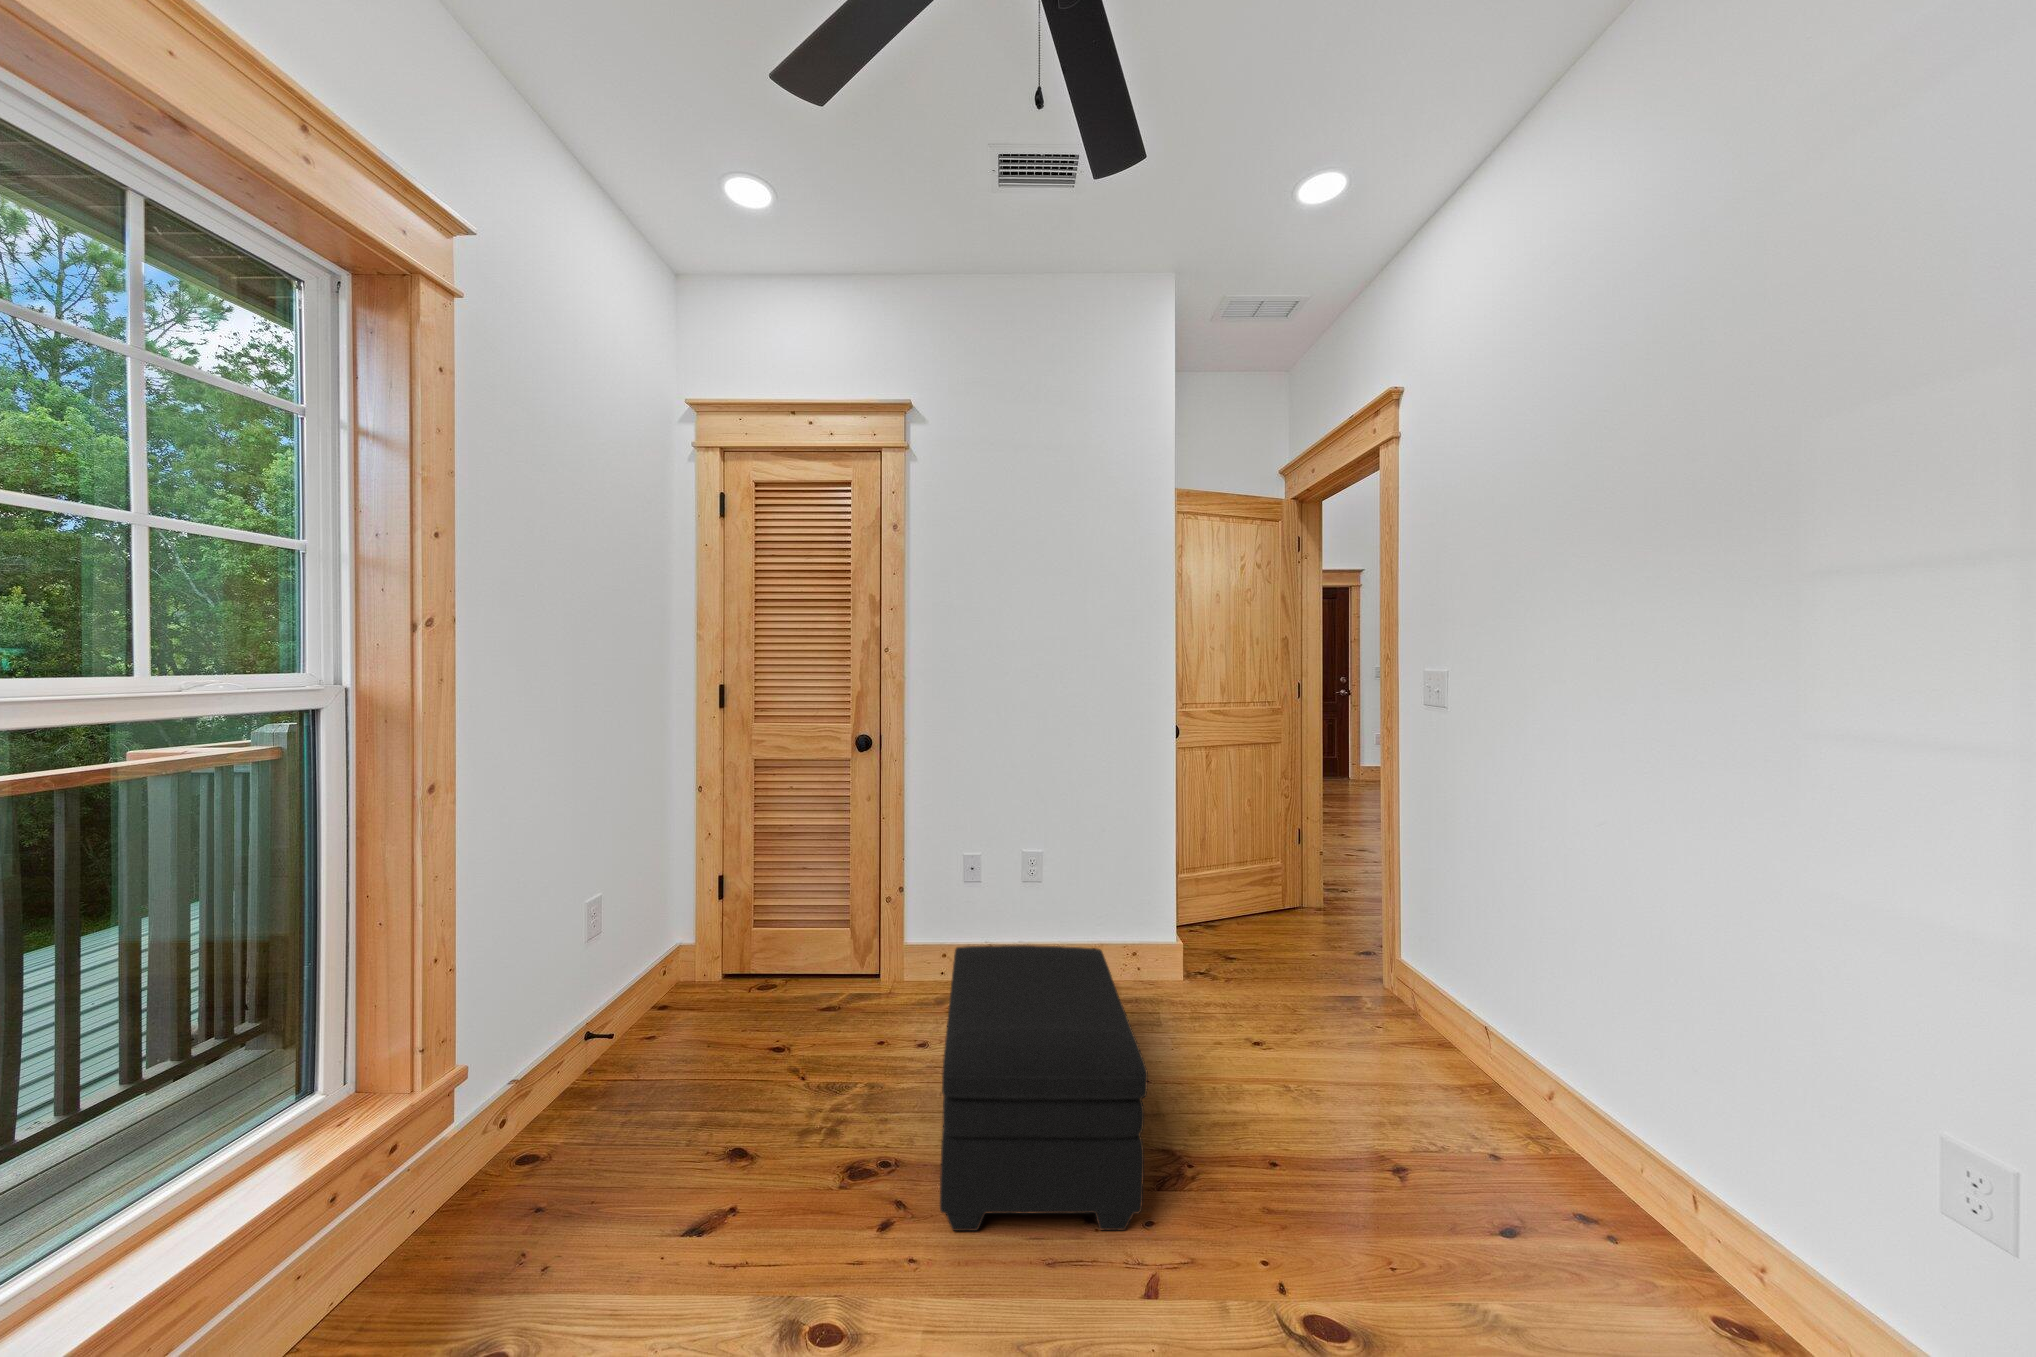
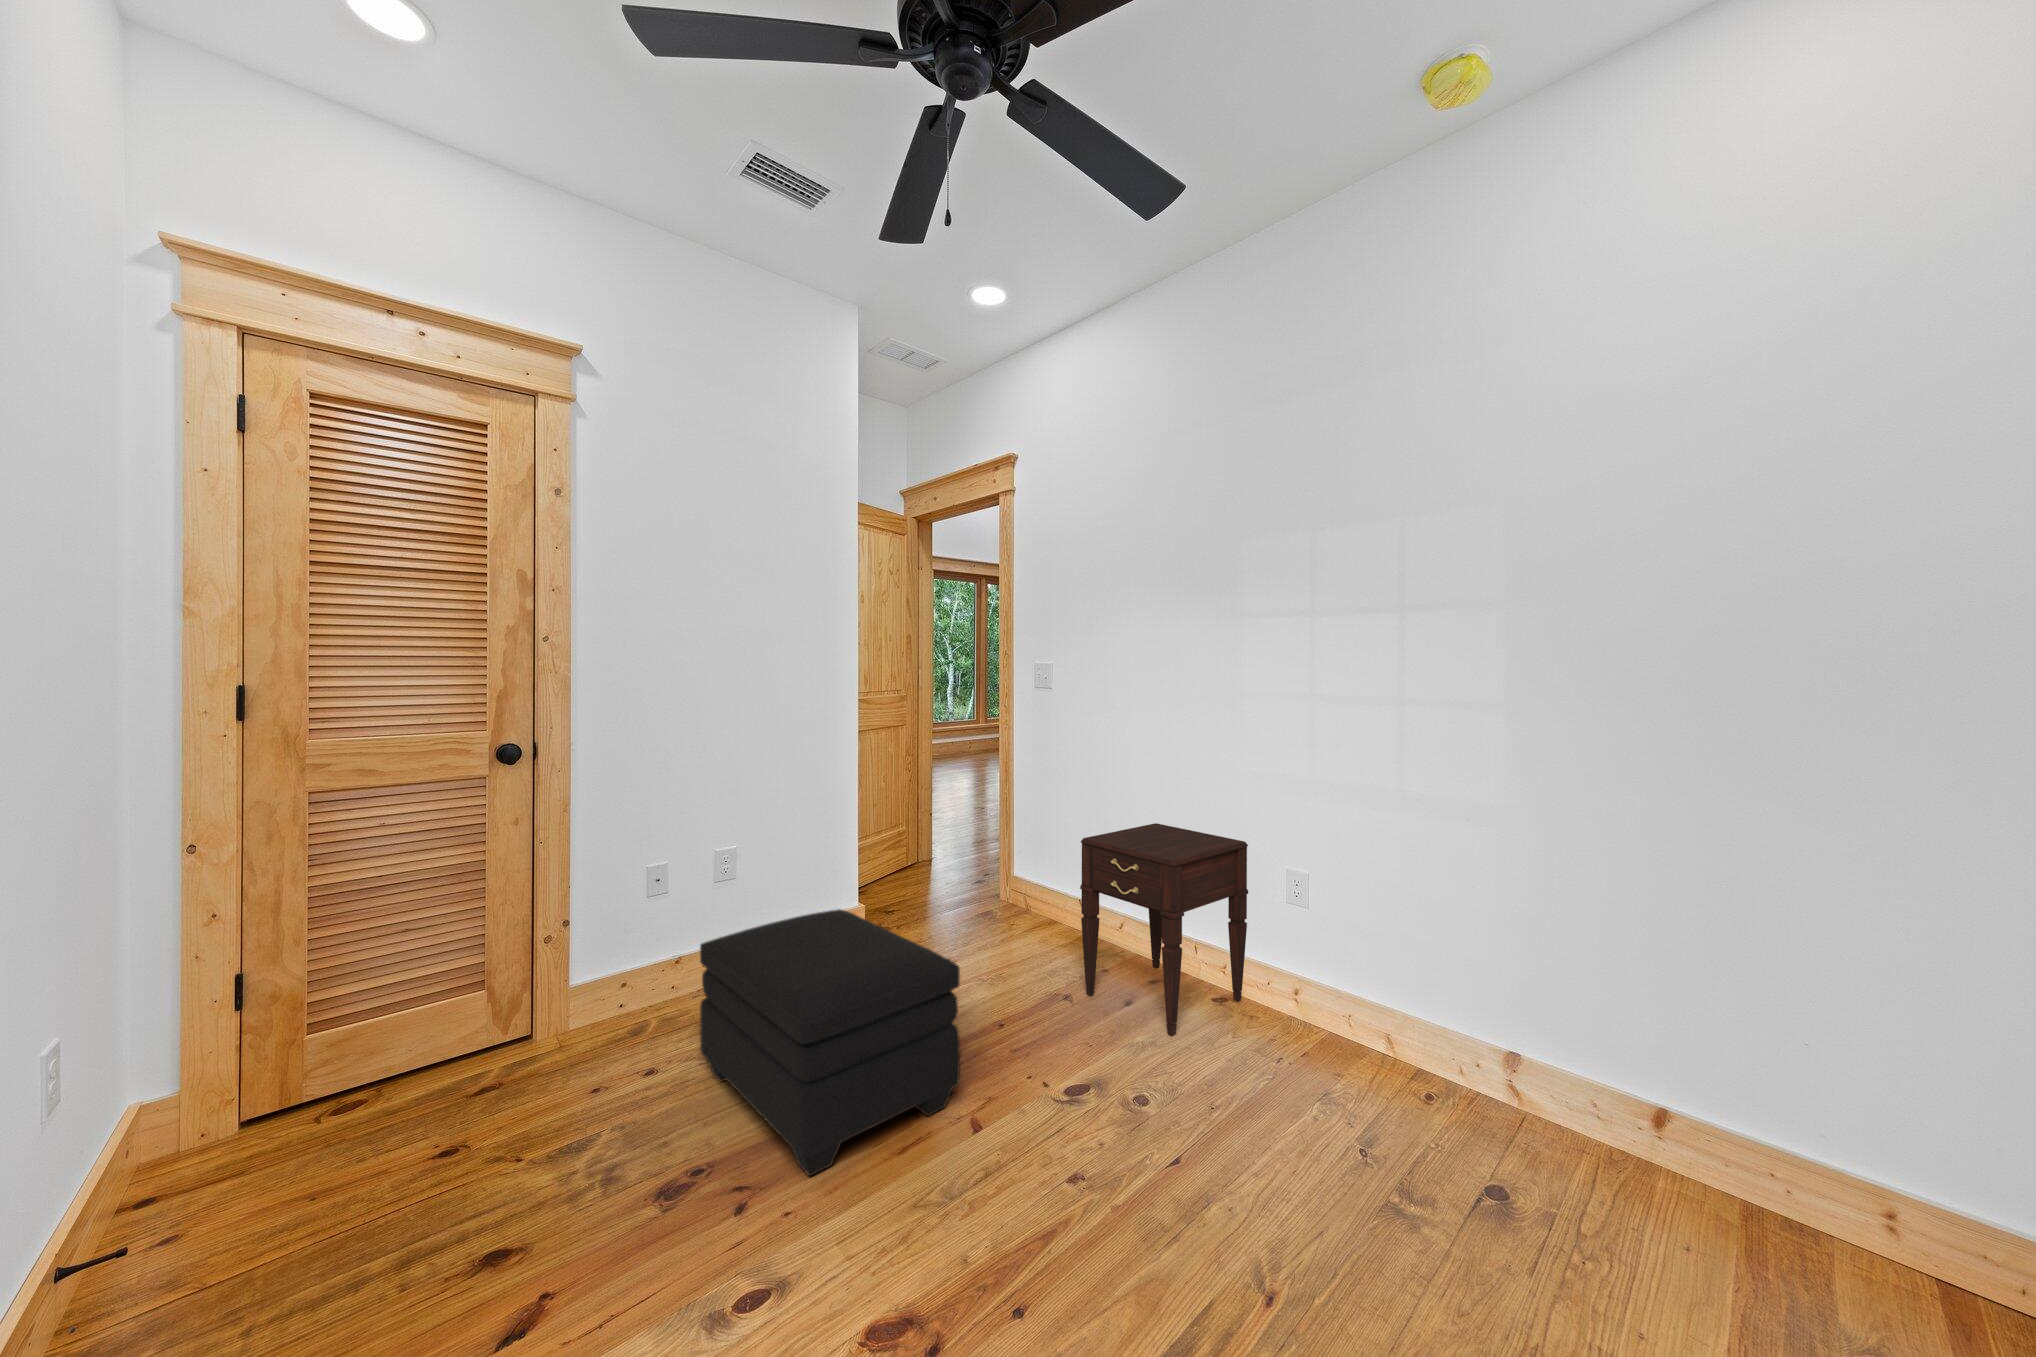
nightstand: none [1408,950,1743,1315] -> present [1080,823,1248,1035]

